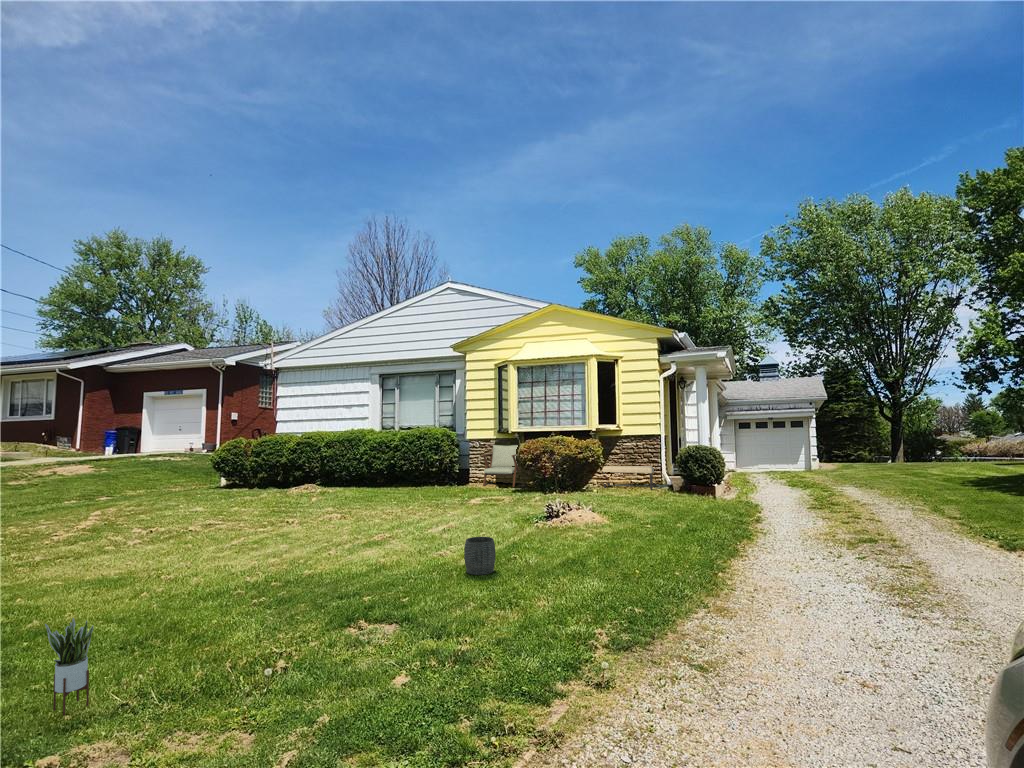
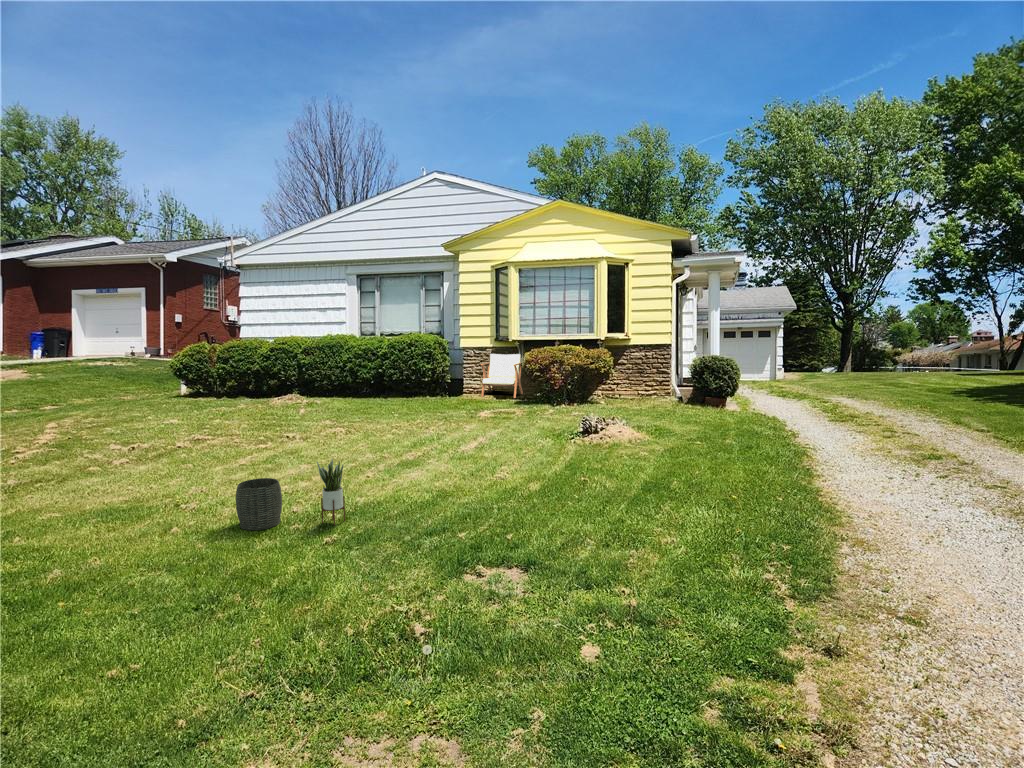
bench: present [603,466,655,490] -> none [610,376,664,402]
woven basket: present [464,537,496,575] -> present [236,478,282,530]
potted plant: present [45,618,94,716] -> present [317,459,345,526]

